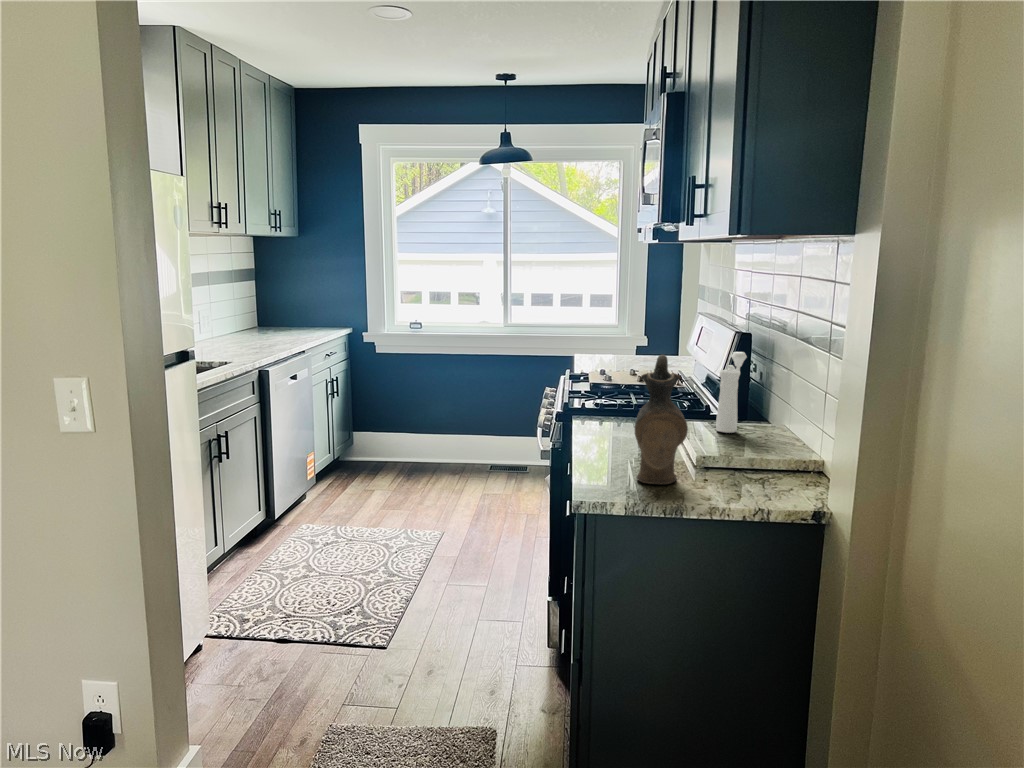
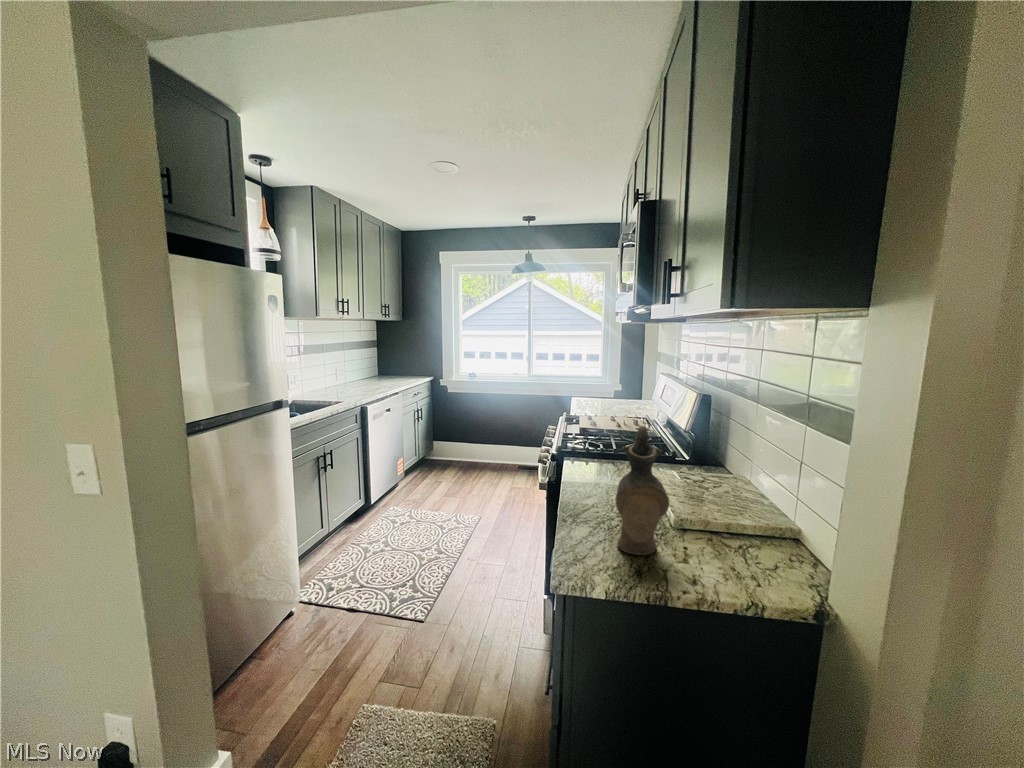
pepper mill: present [716,352,747,433] -> none [685,412,711,484]

